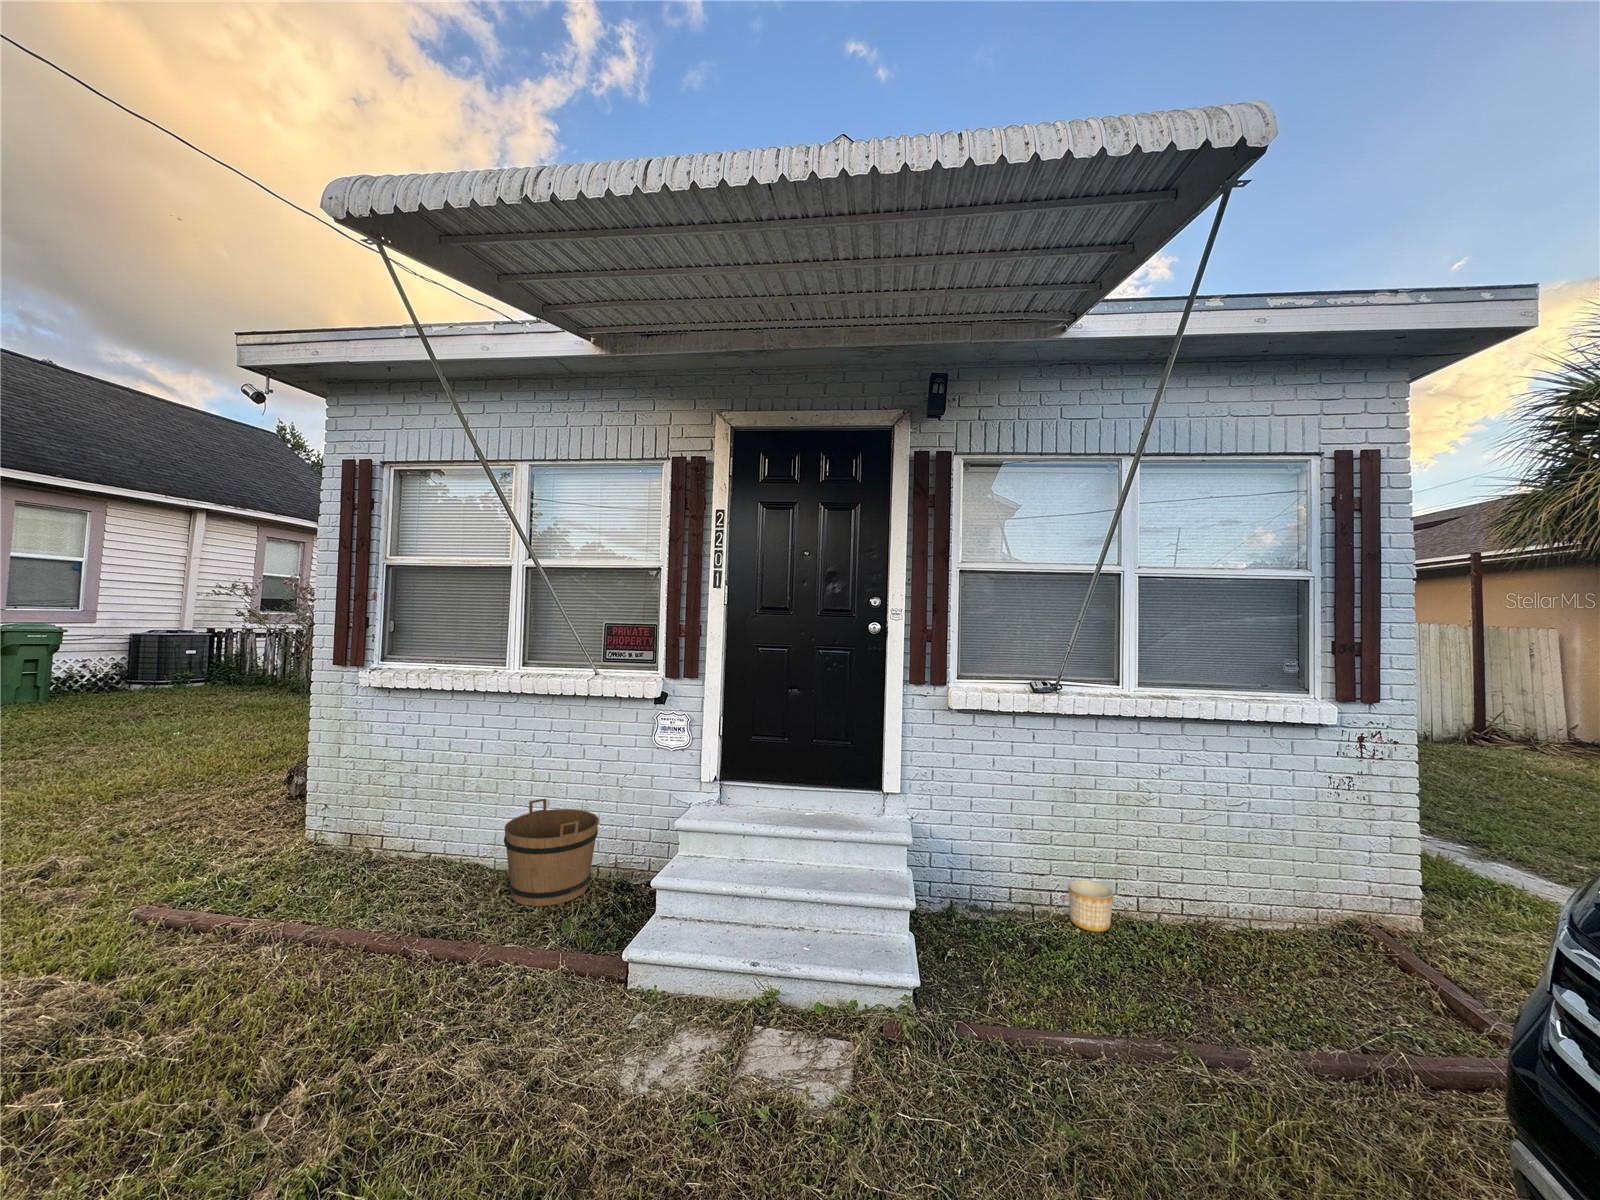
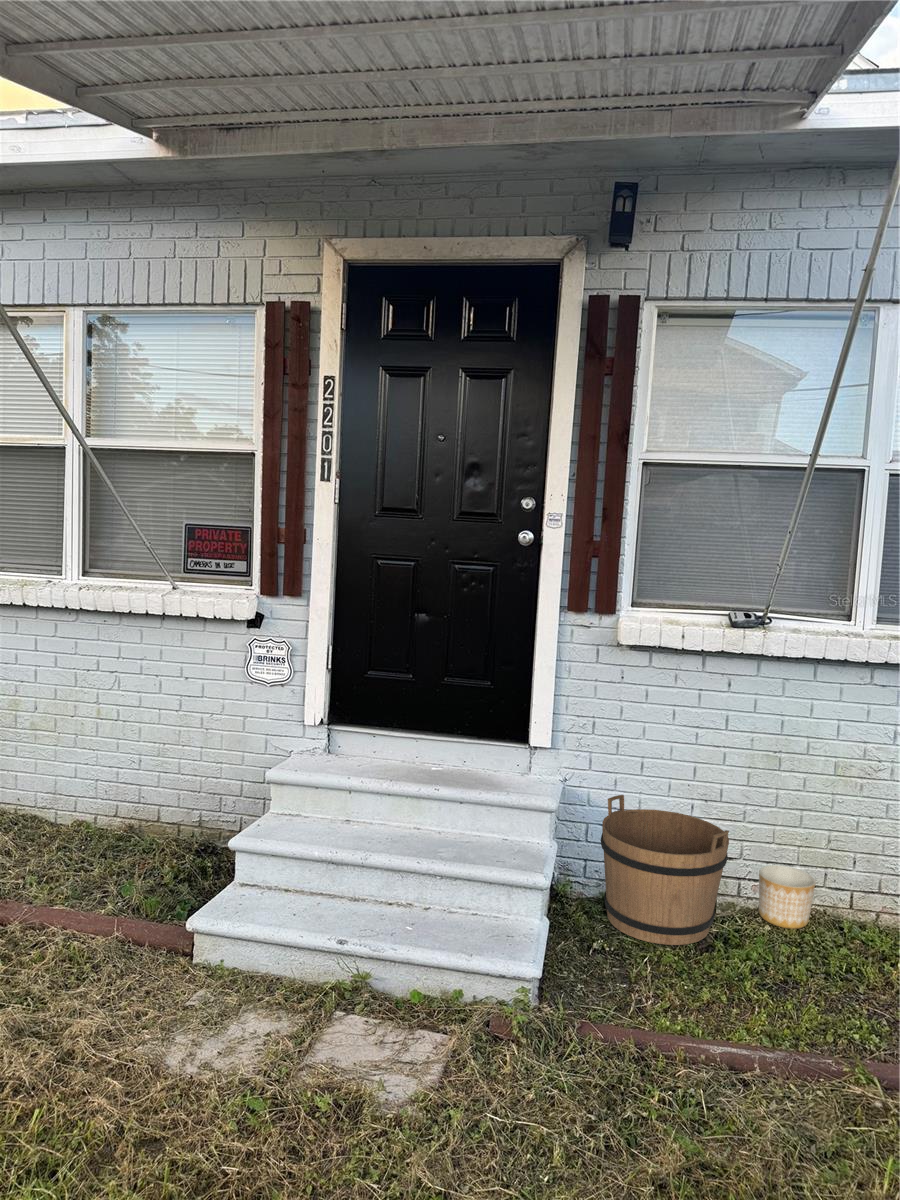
bucket: present [504,799,599,906] -> present [601,795,729,945]

